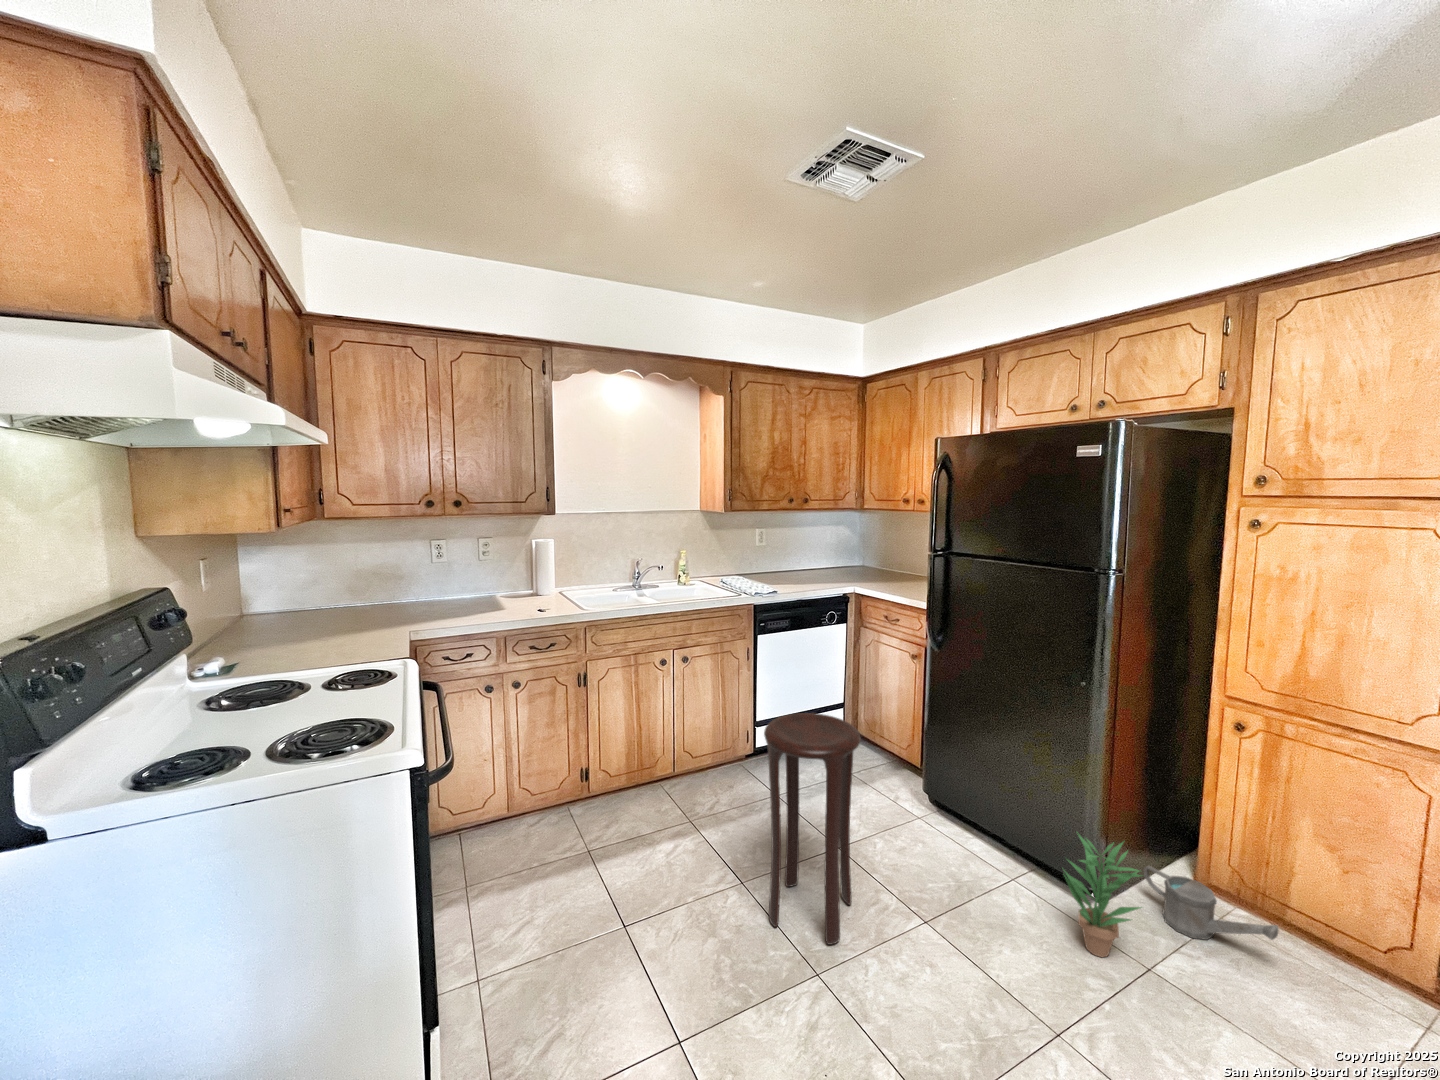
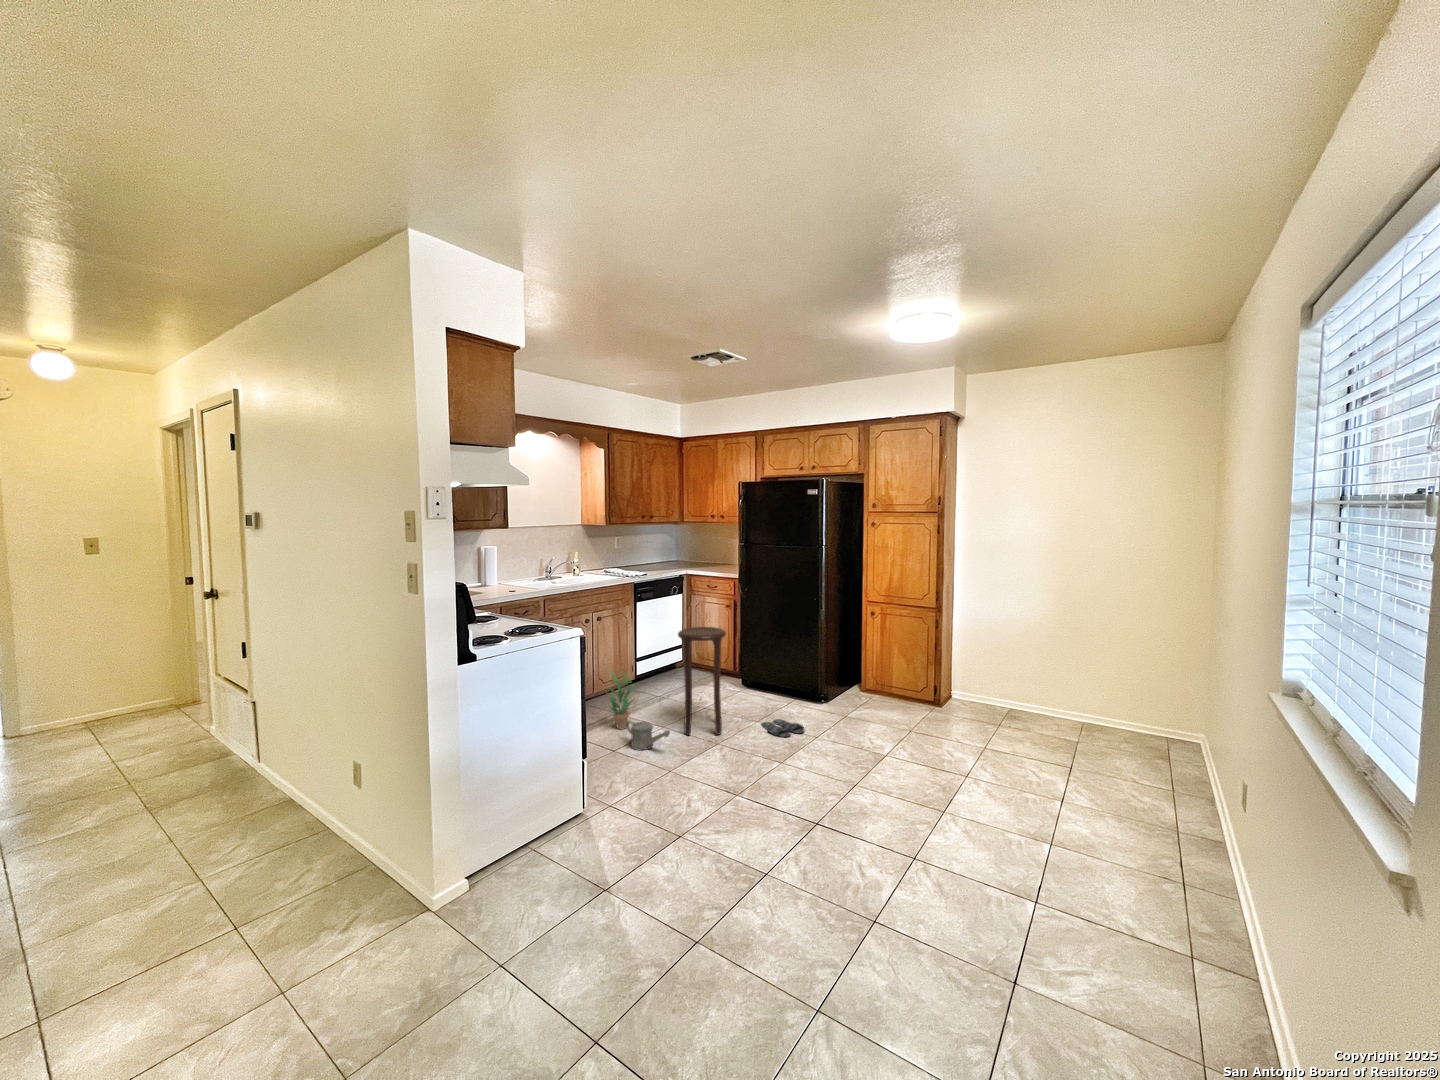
potted plant: present [1065,832,1141,957] -> present [607,673,634,729]
watering can: present [1144,866,1278,940] -> present [626,721,670,750]
slippers: none [932,929,1030,1009] -> present [761,719,804,737]

